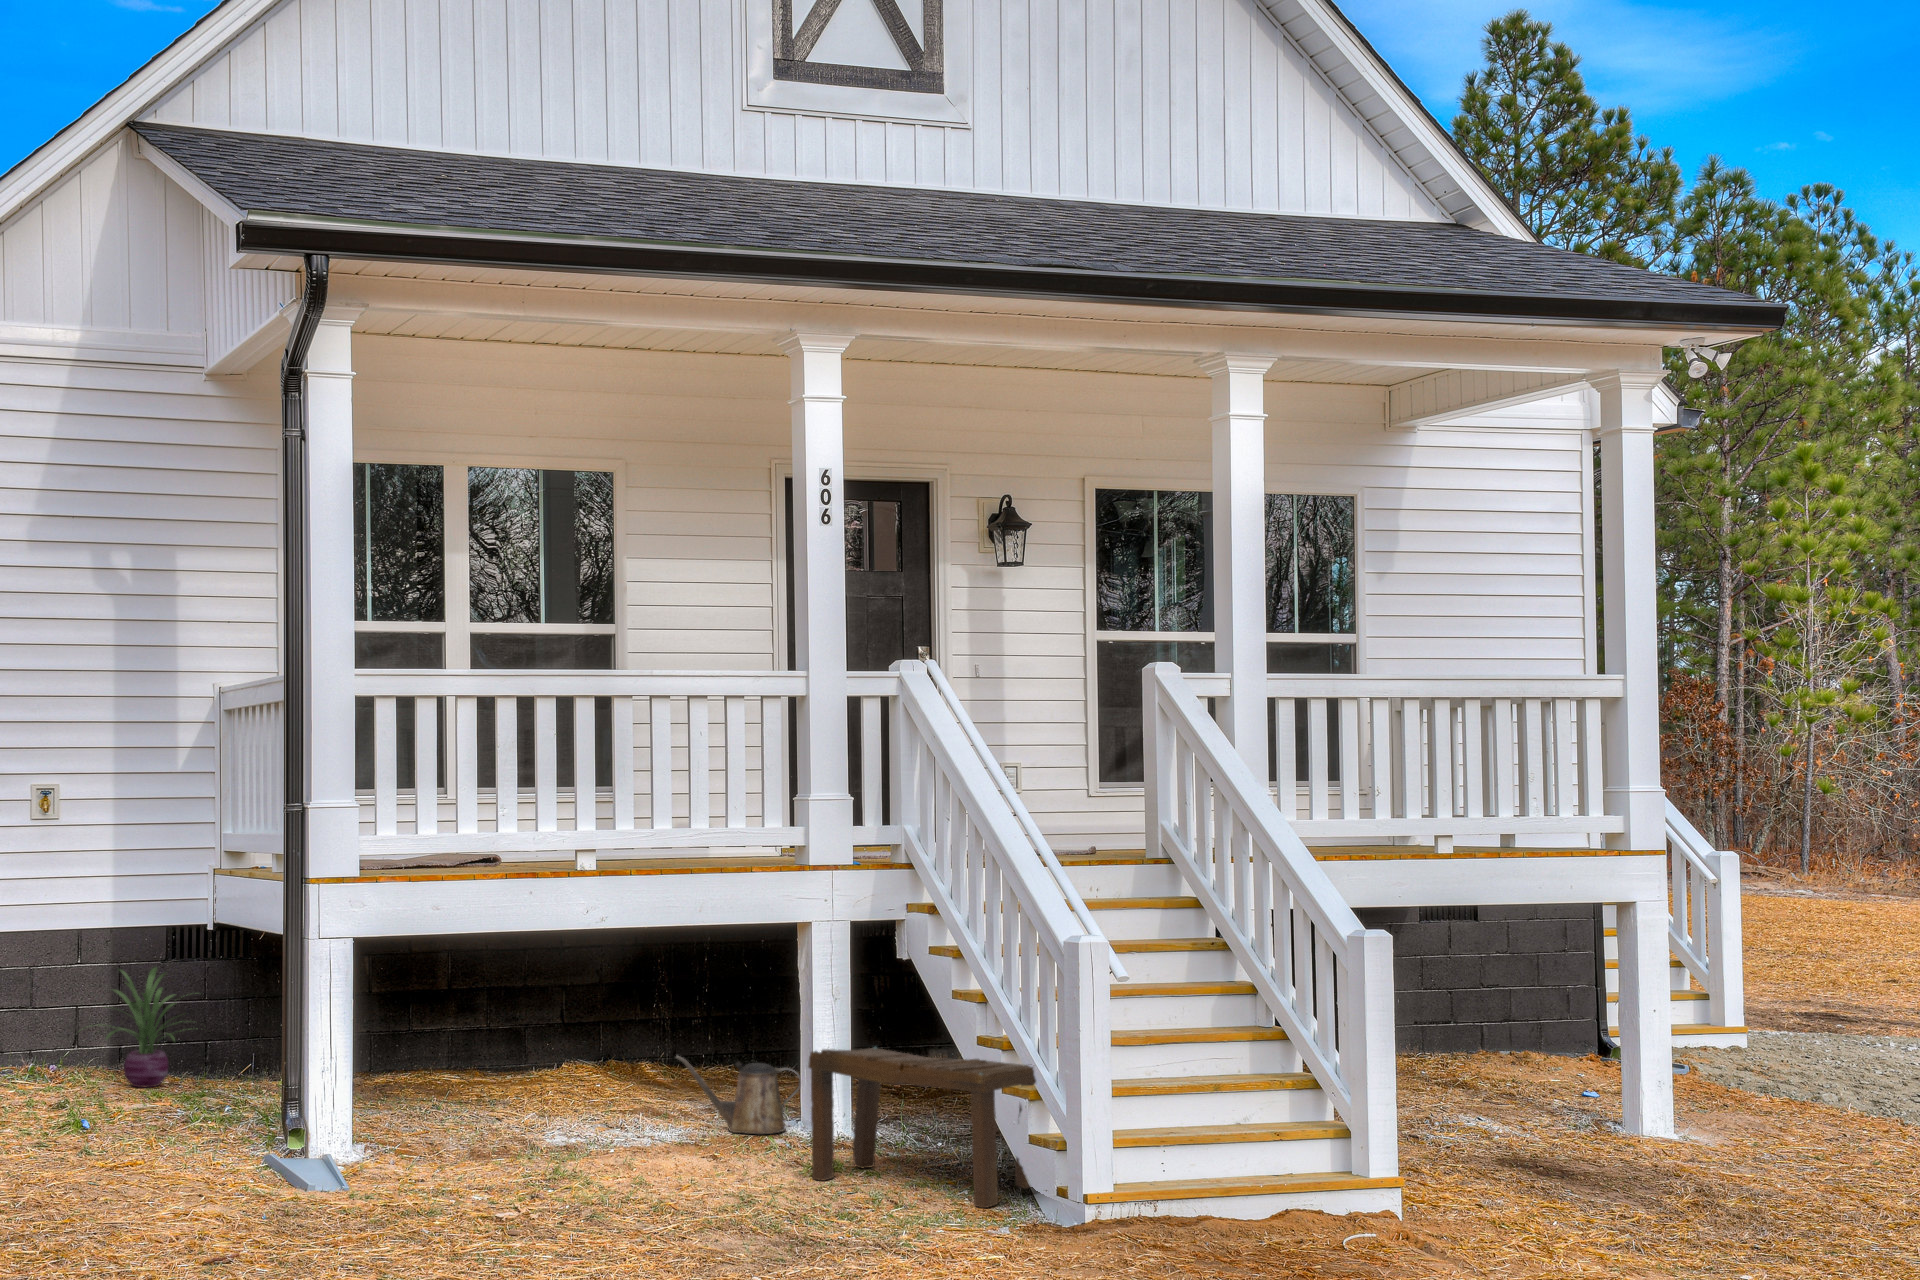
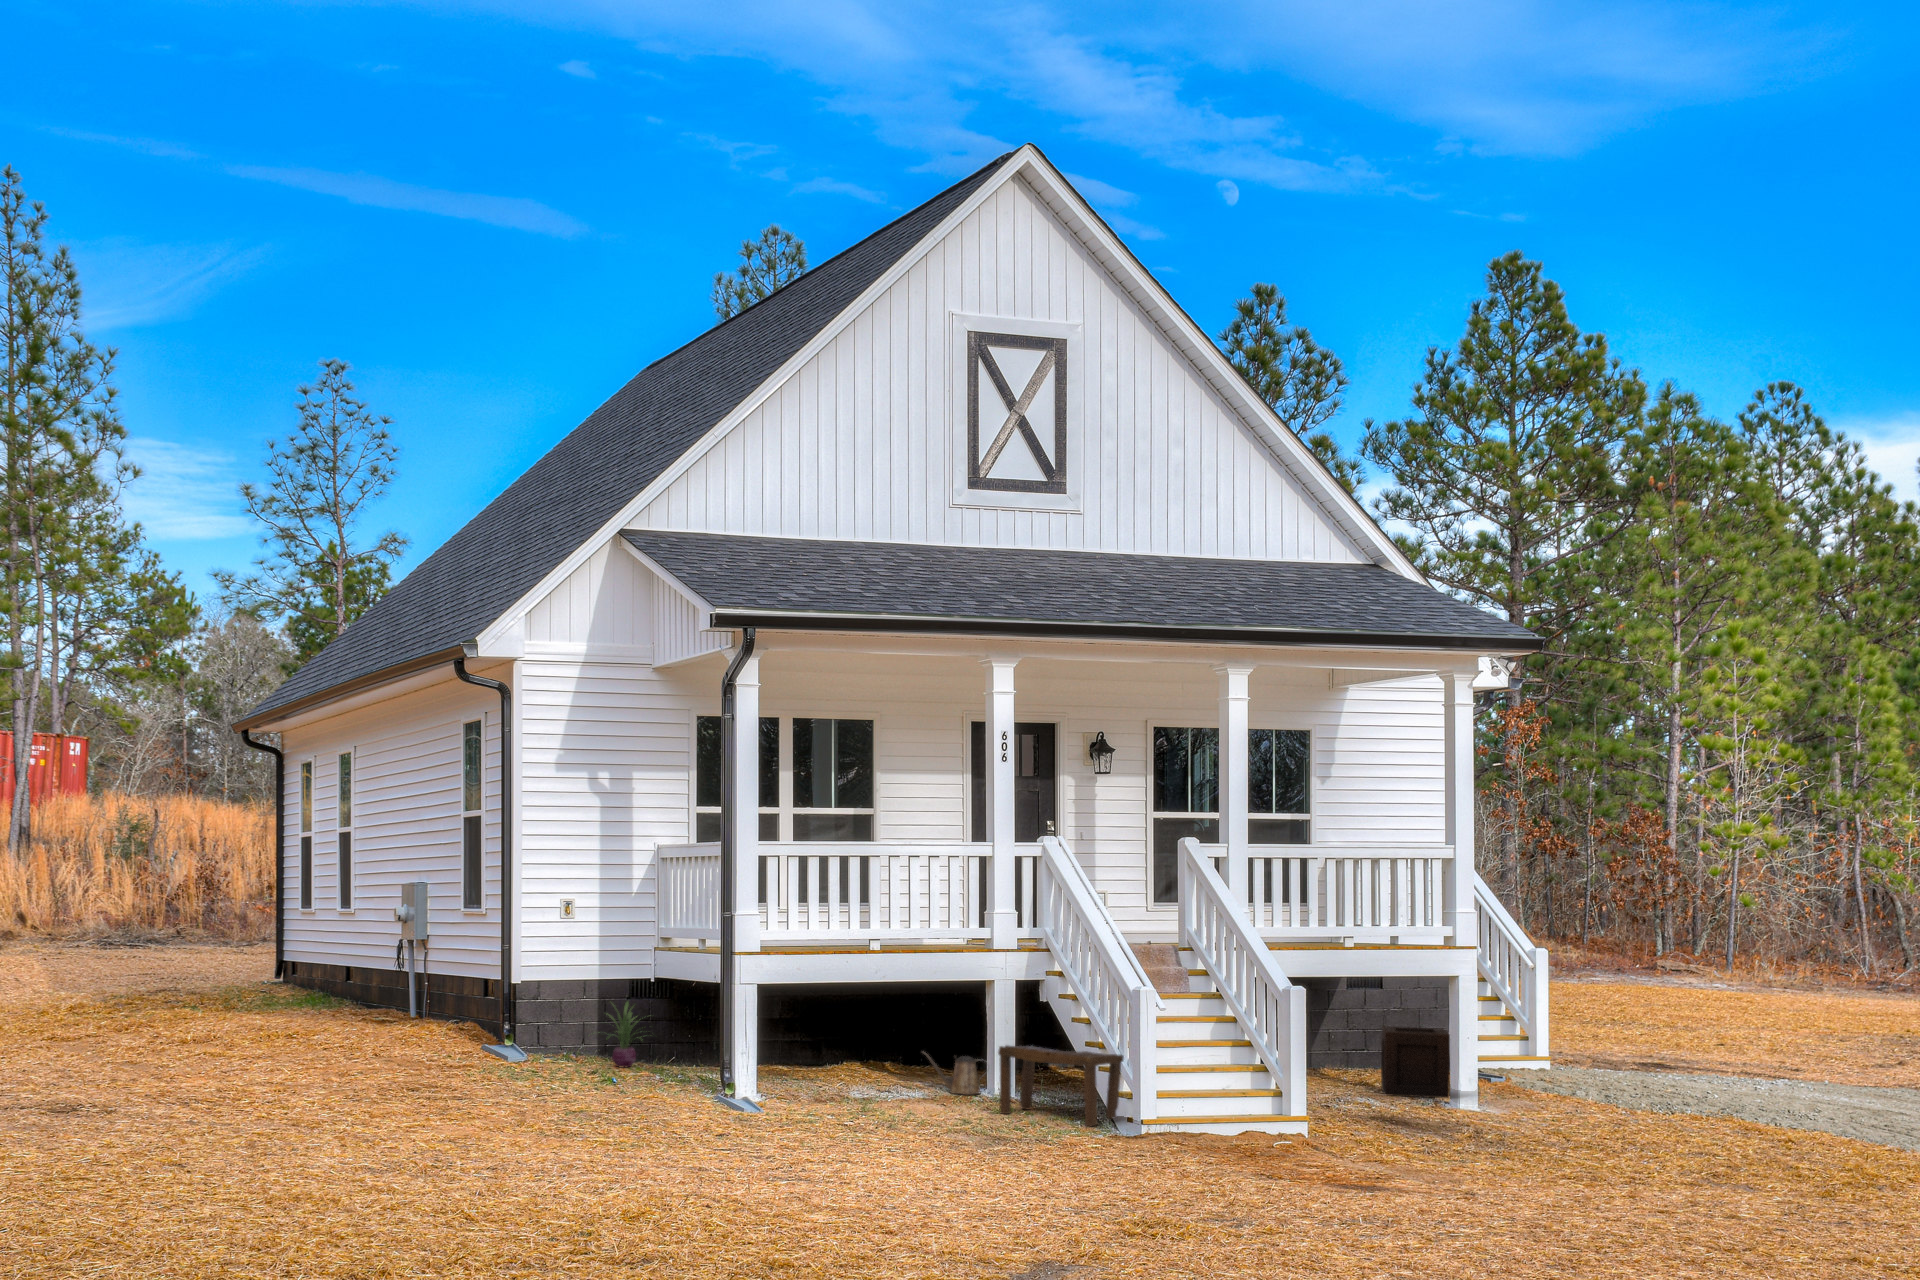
wooden crate: none [1496,990,1625,1118] -> present [1381,1026,1450,1099]

